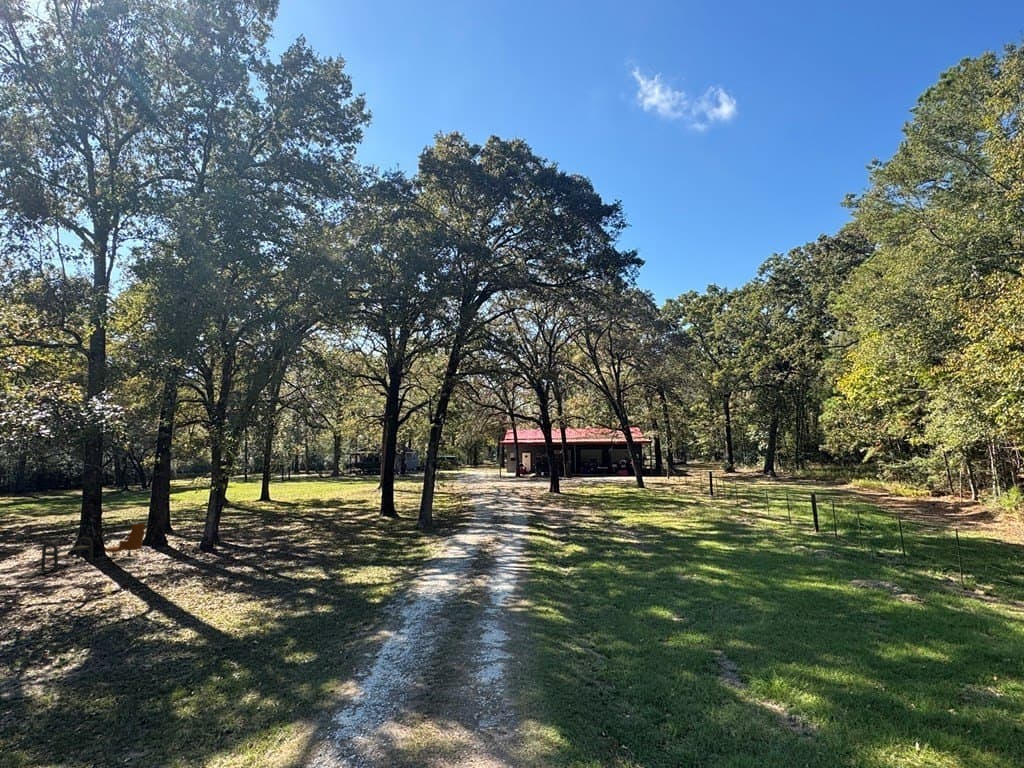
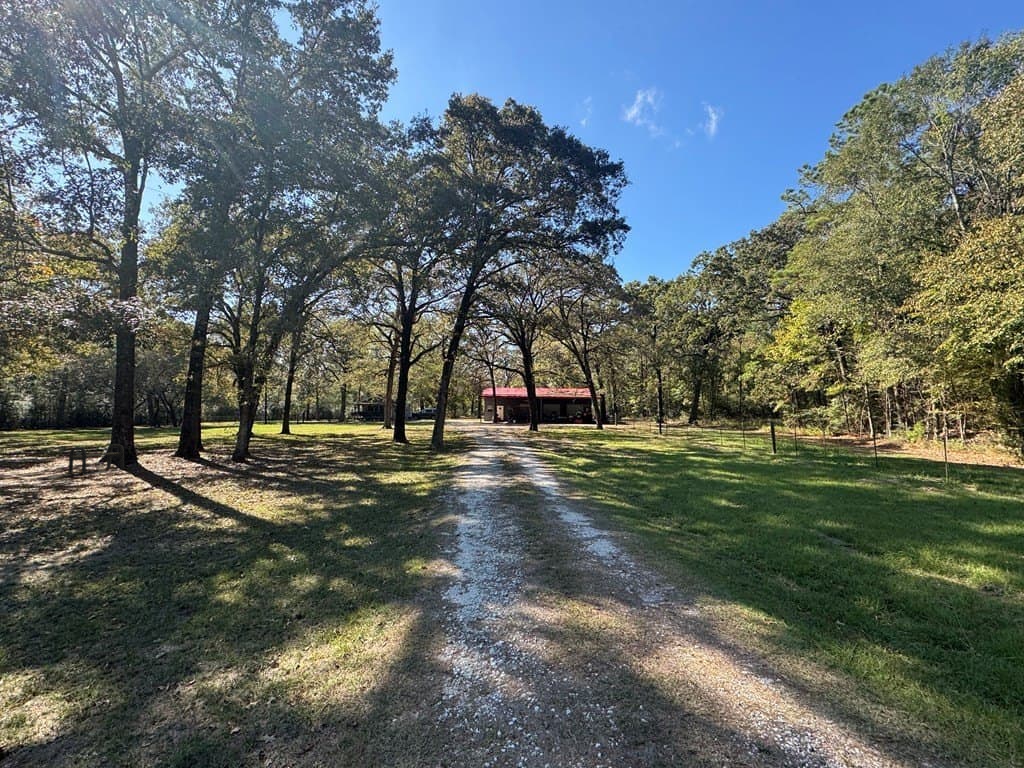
lounge chair: present [104,523,145,558] -> none [136,432,179,467]

